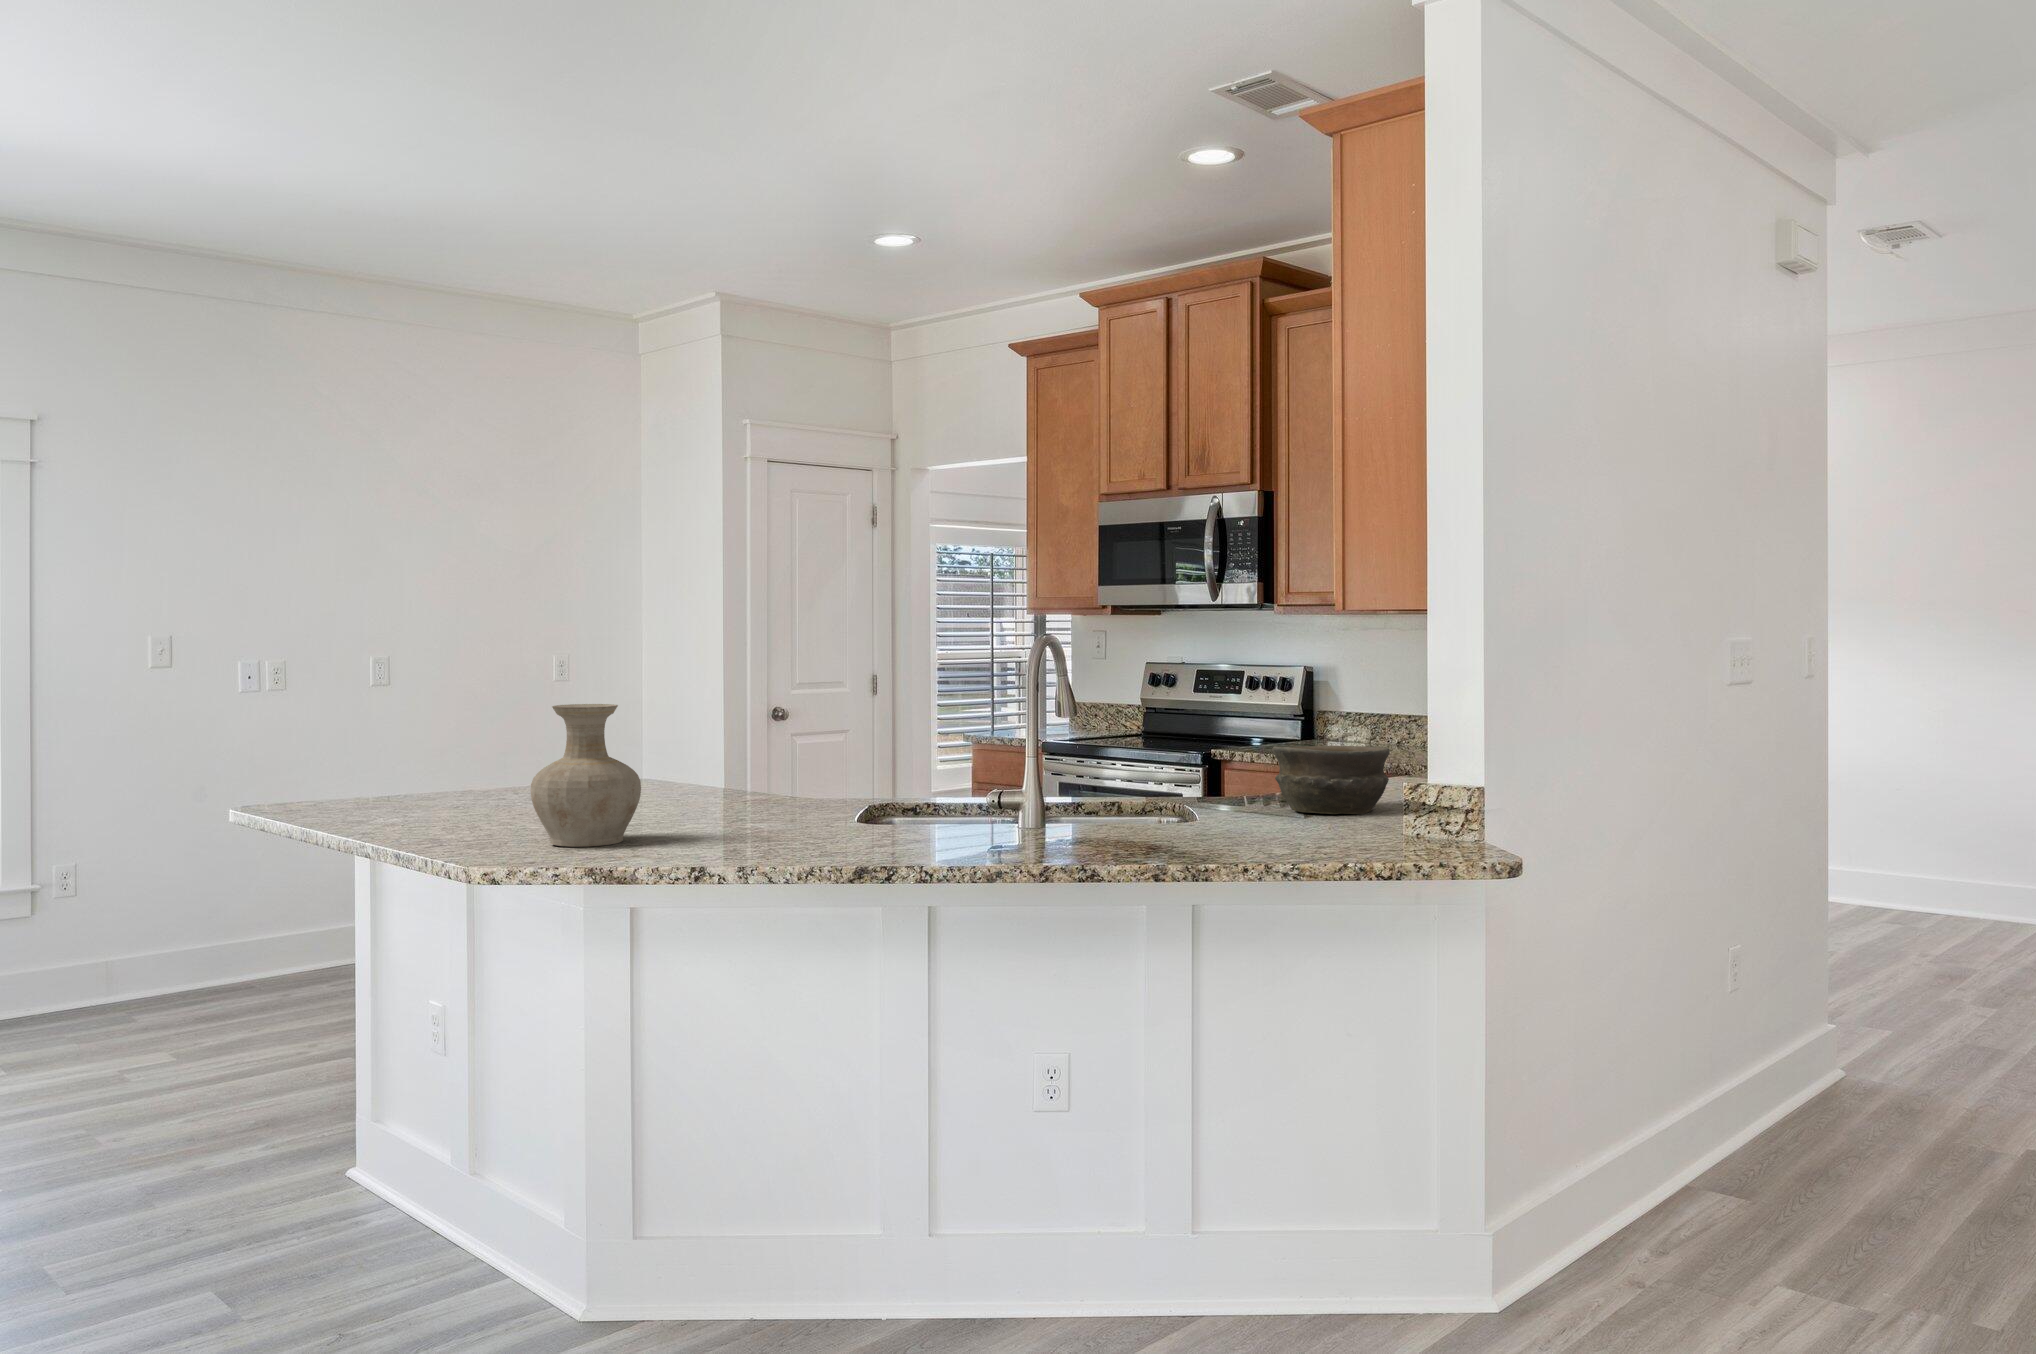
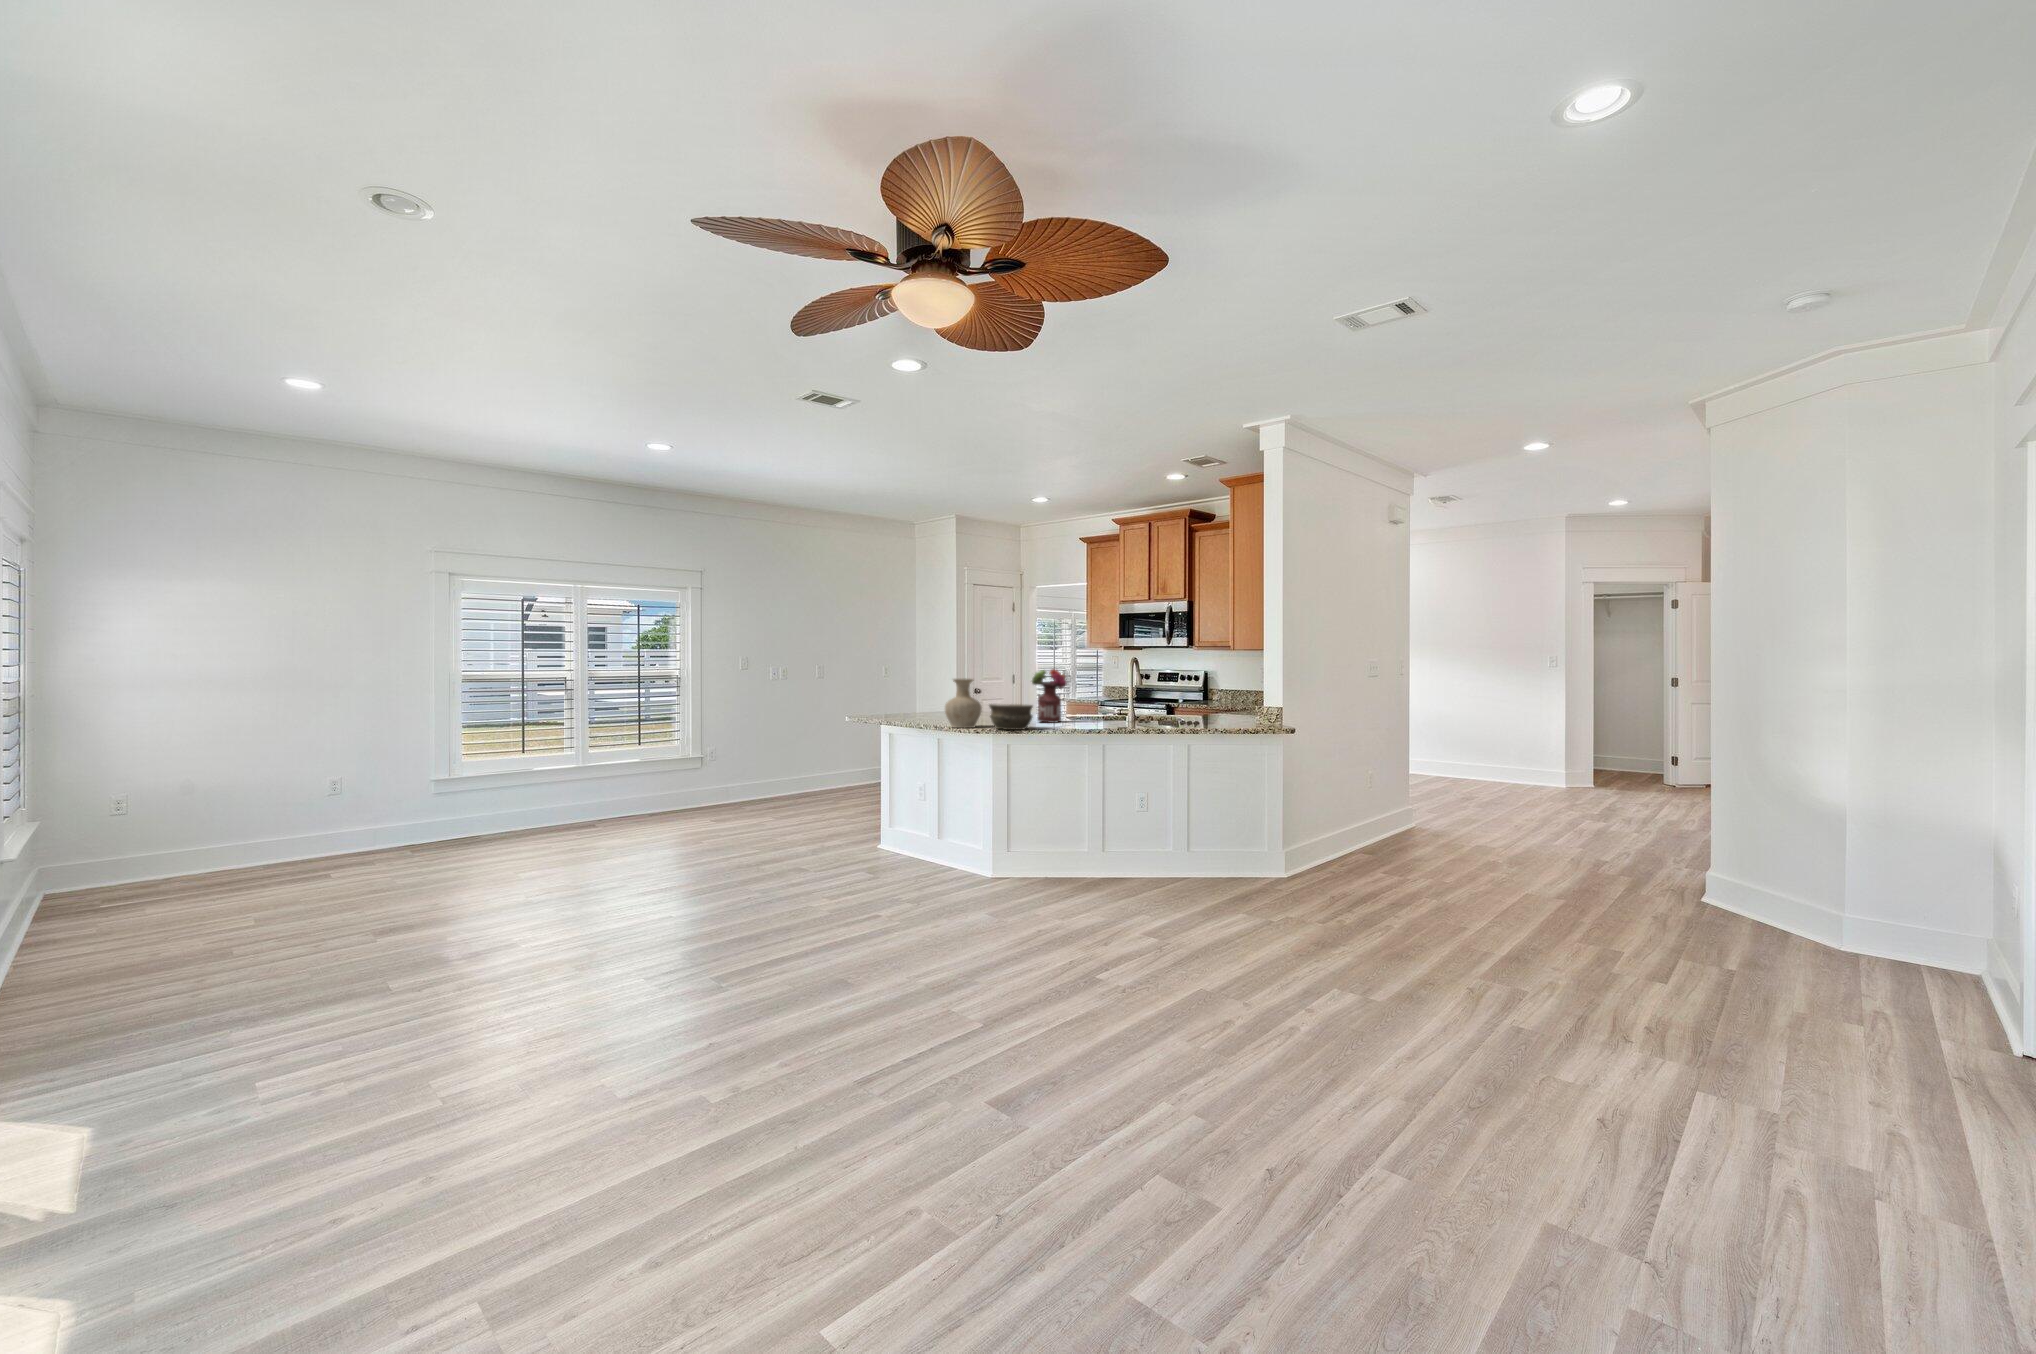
flower arrangement: none [792,672,894,824] -> present [1032,669,1067,723]
bowl: present [1272,746,1390,814] -> present [989,704,1033,730]

